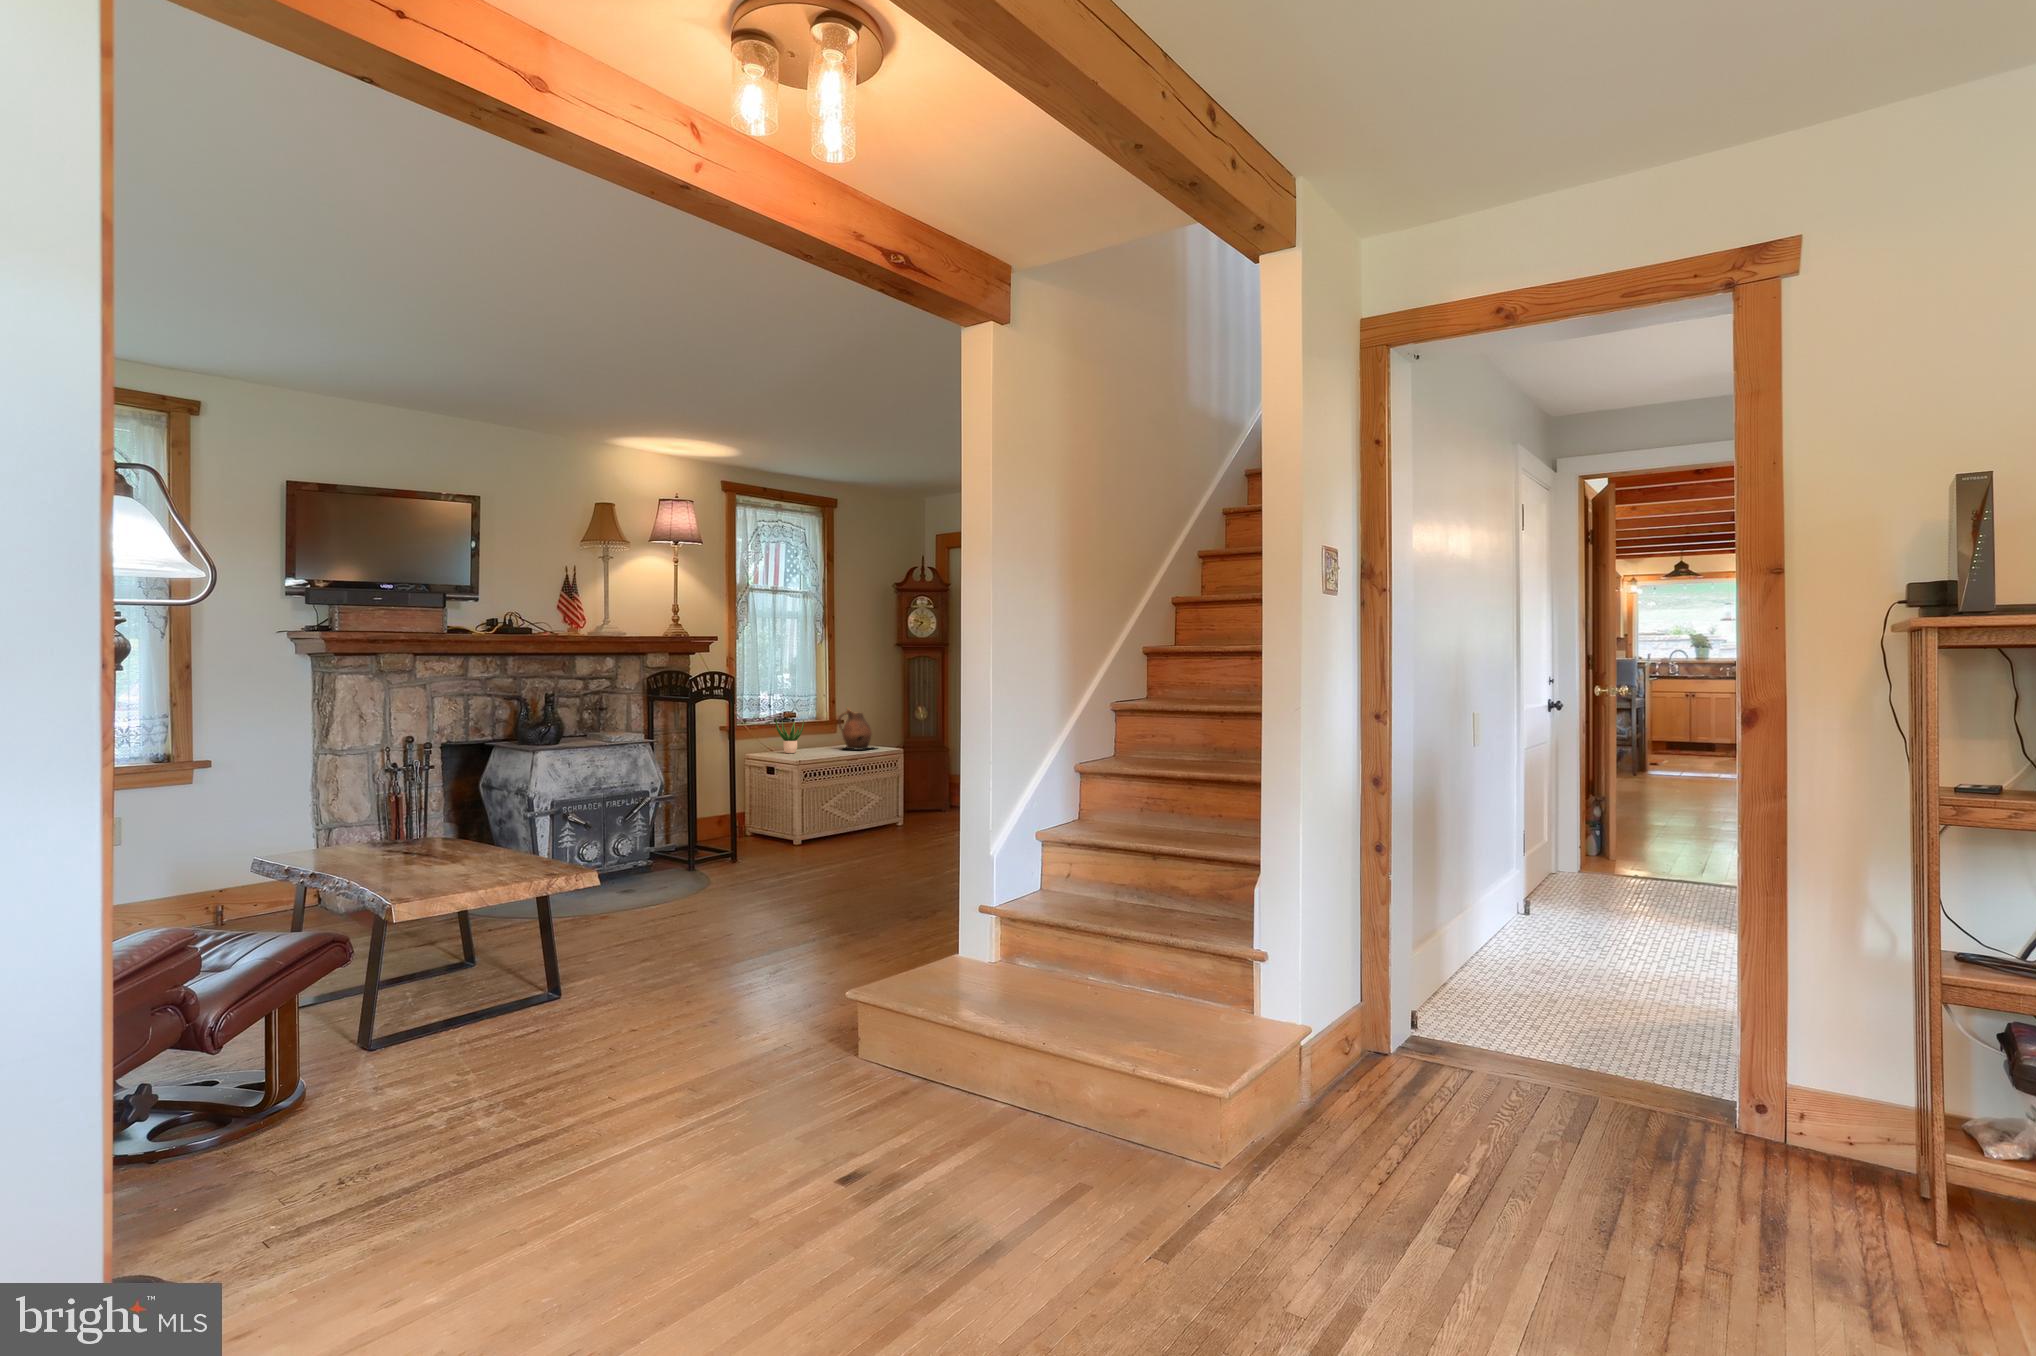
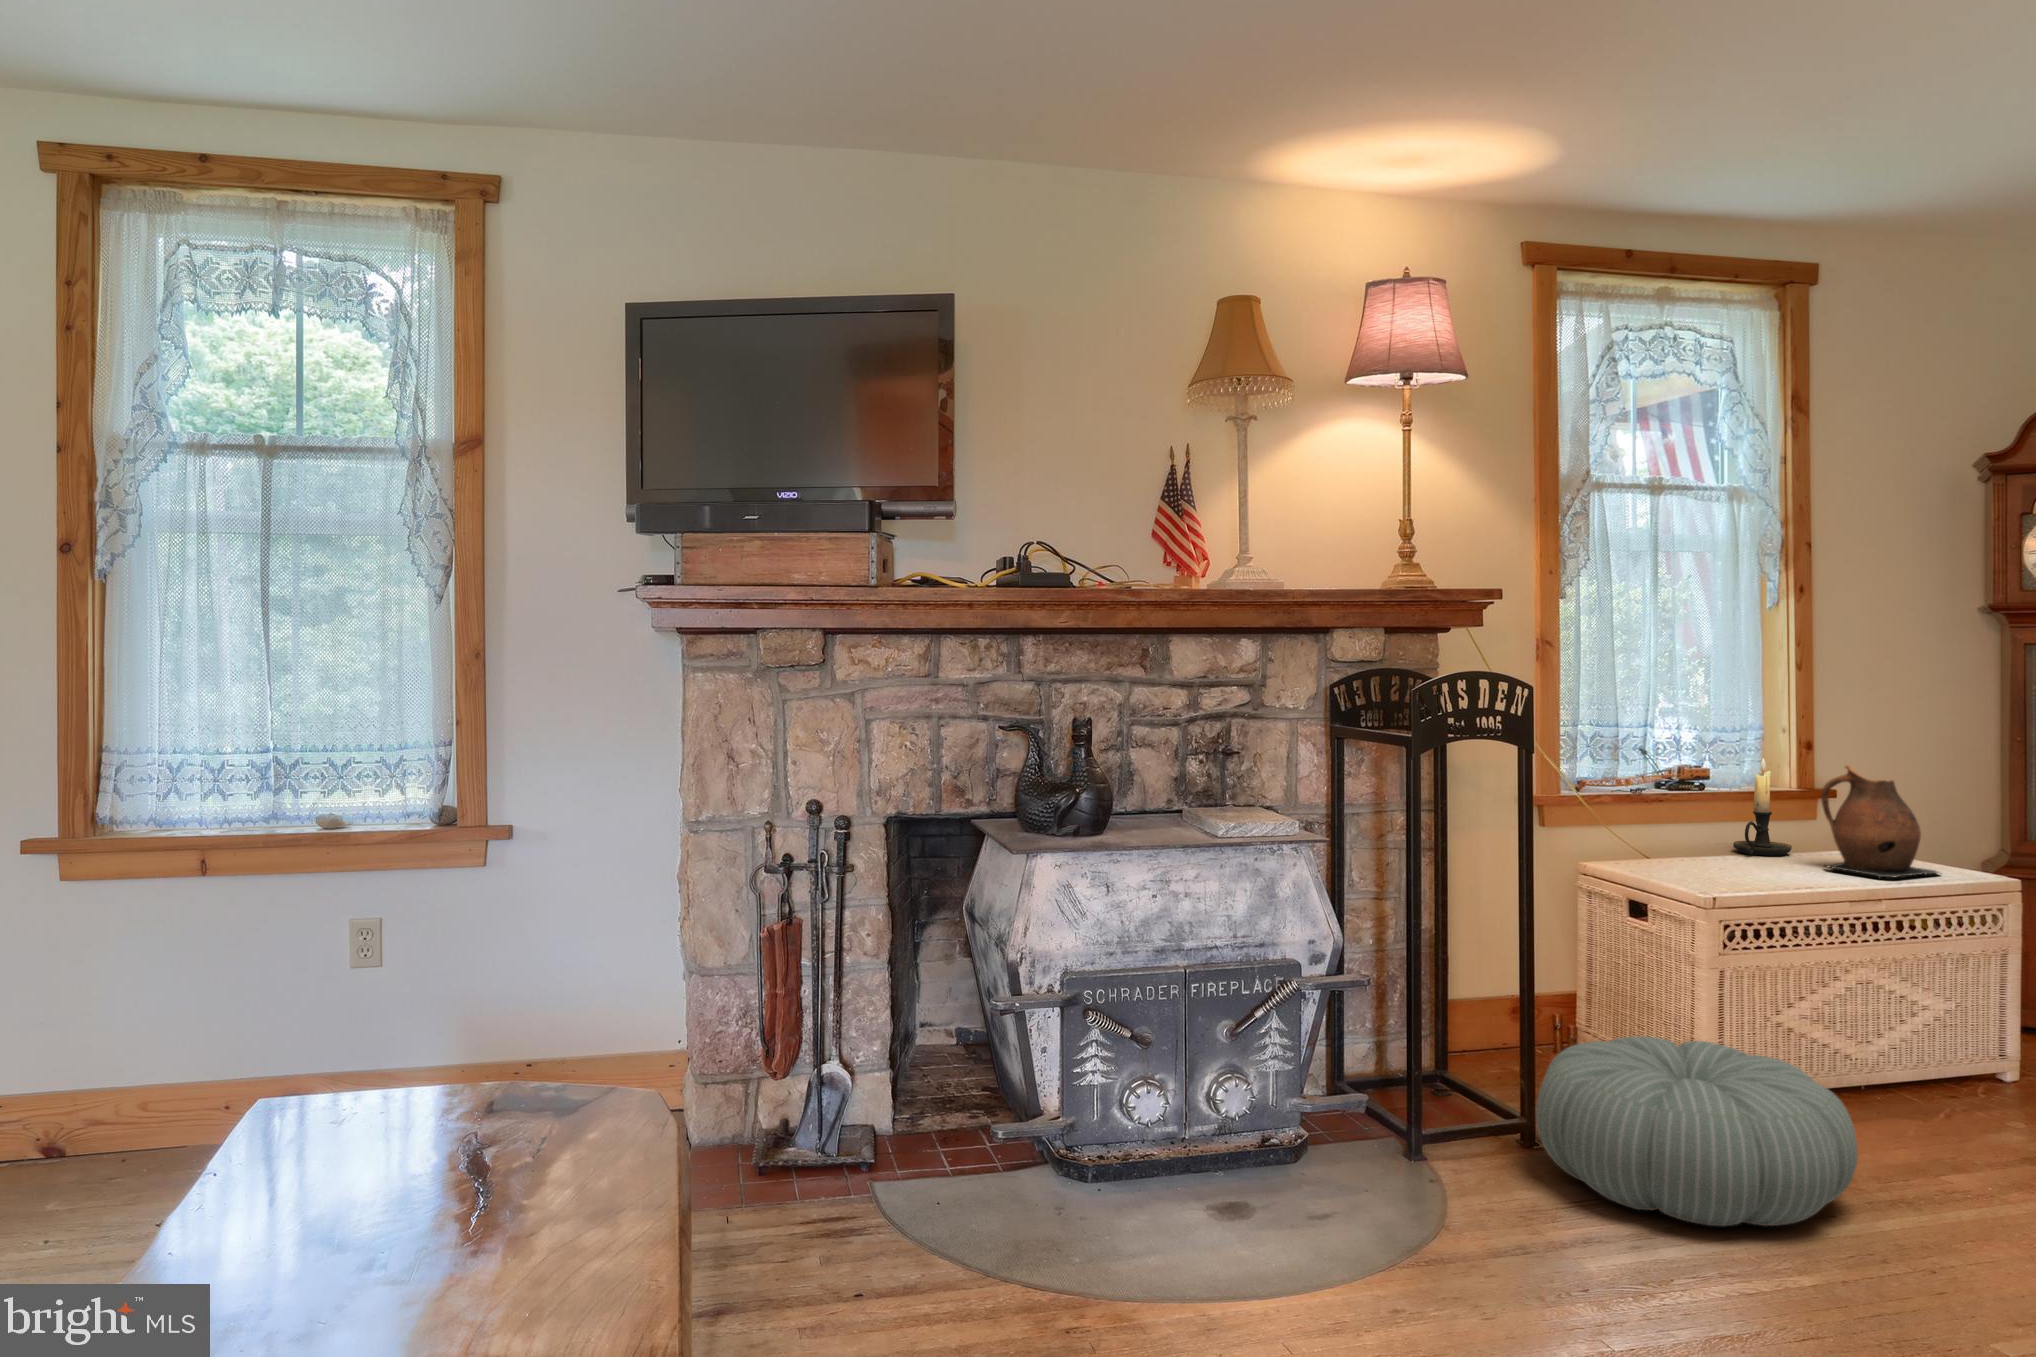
candle holder: none [807,706,829,747] -> present [1733,758,1792,856]
potted plant: present [775,719,804,753] -> none [1651,776,1726,870]
pouf: none [738,811,846,867] -> present [1536,1036,1858,1226]

